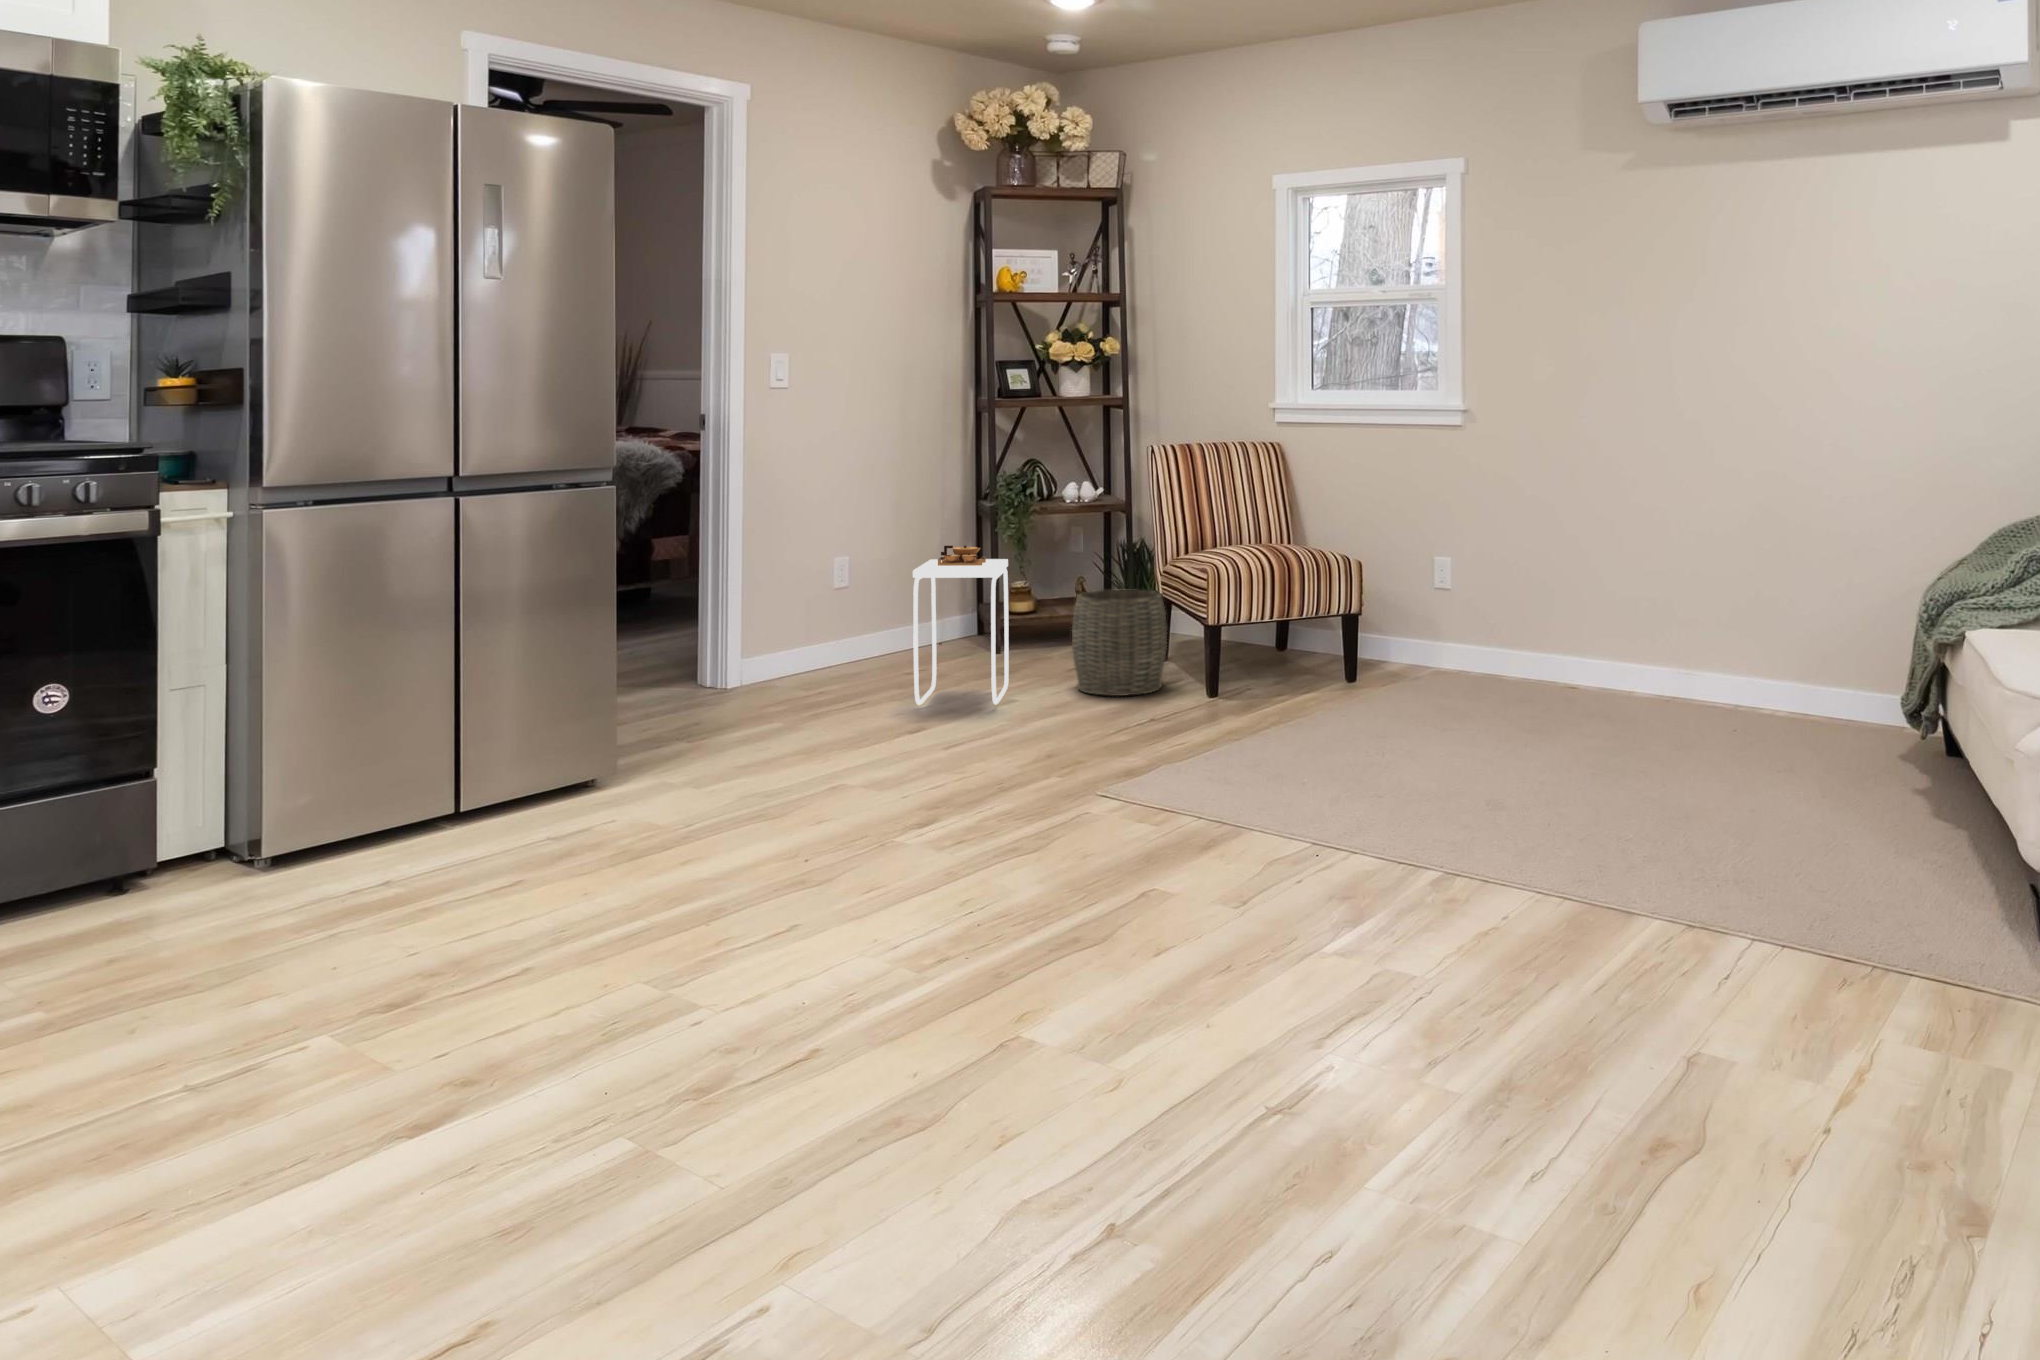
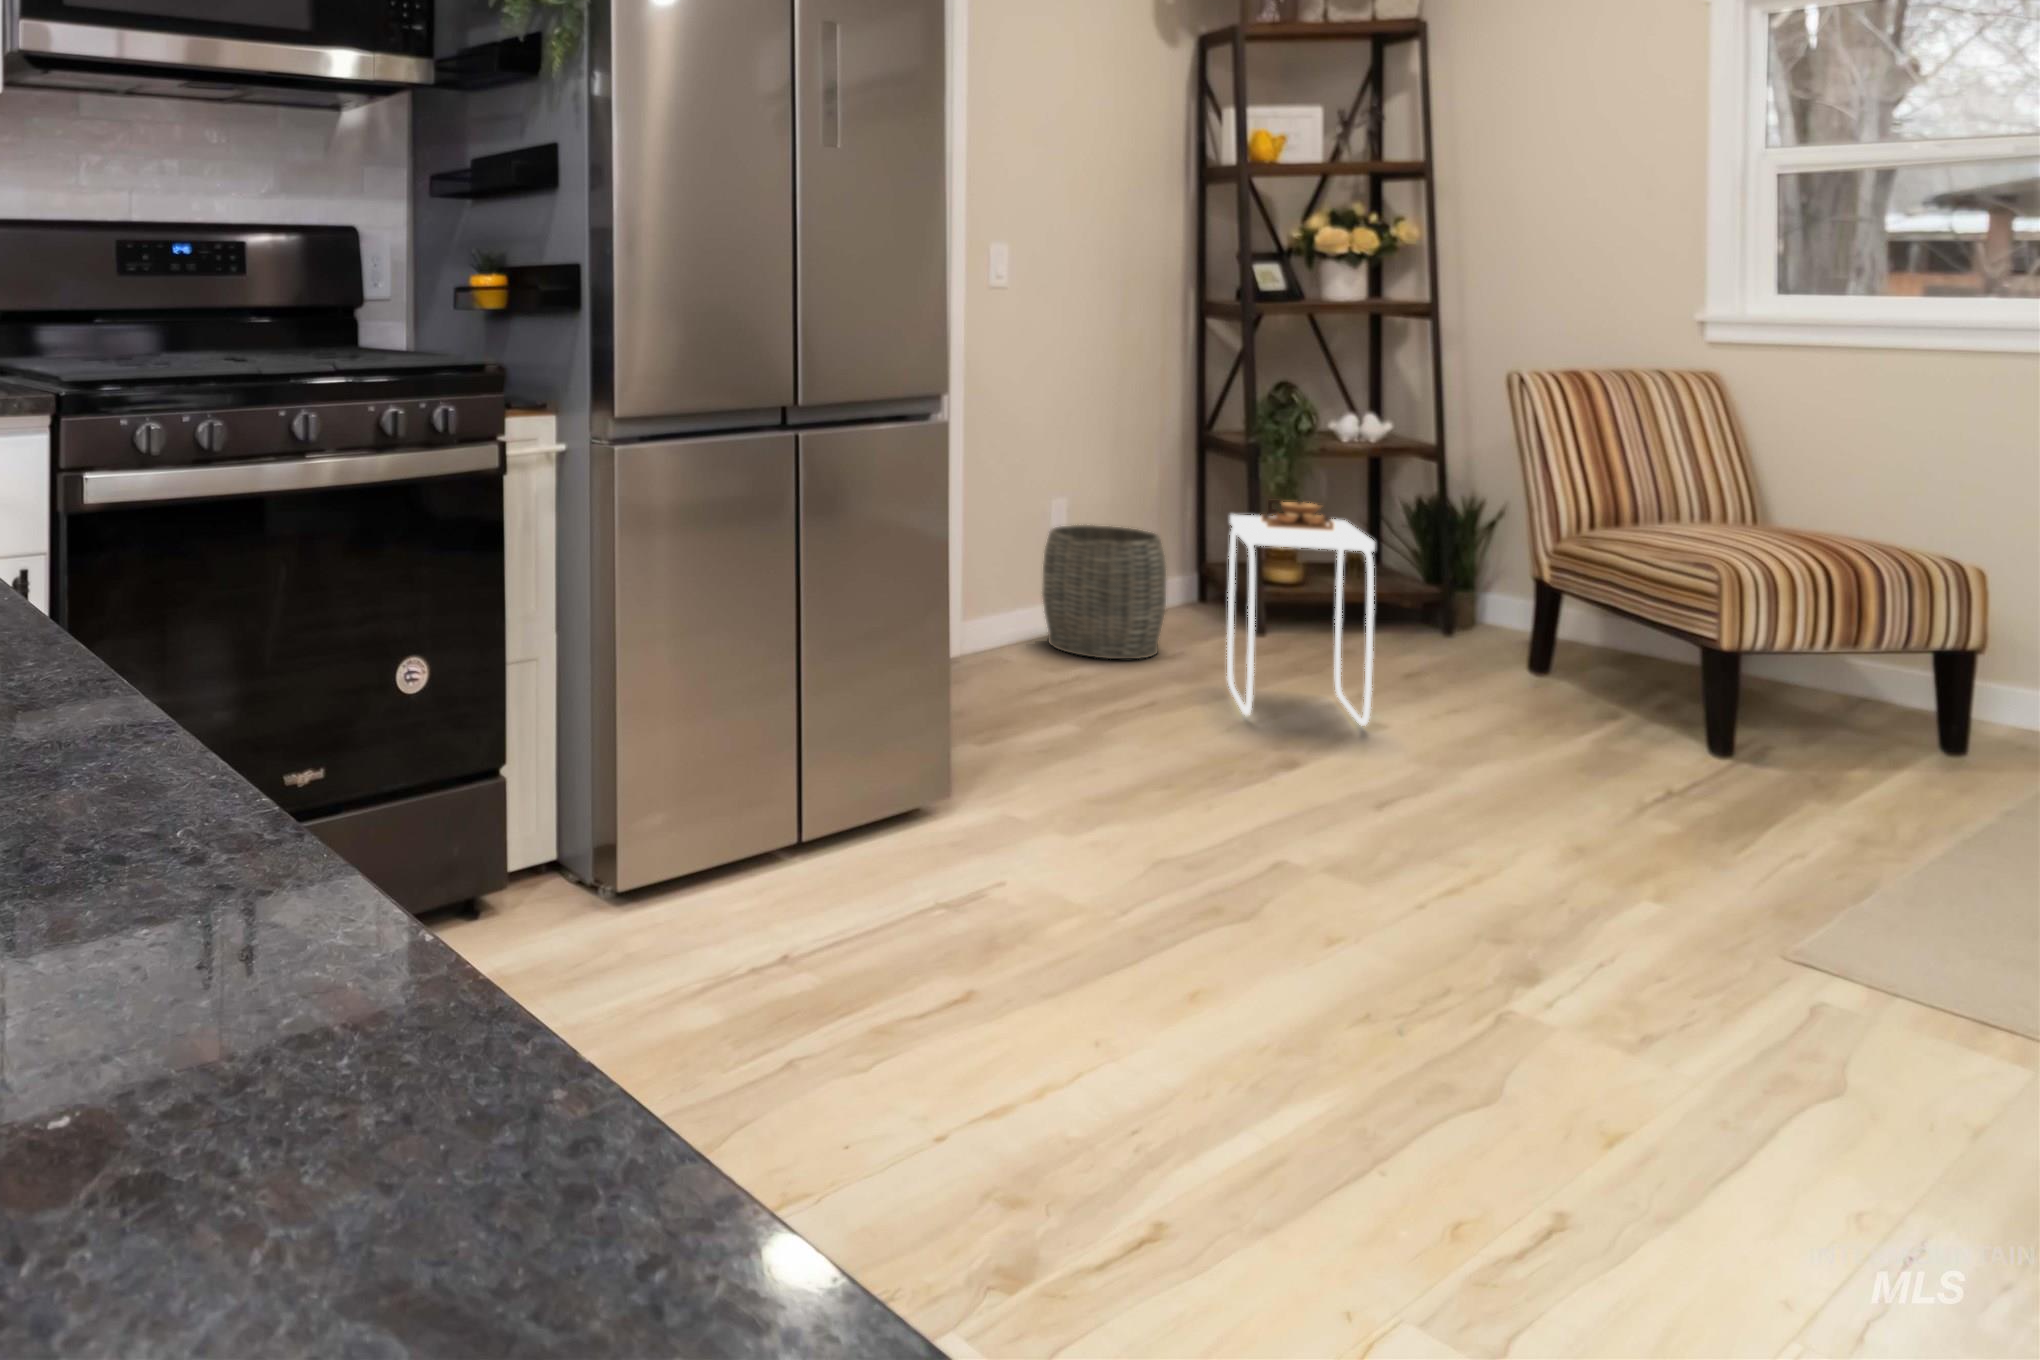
woven basket: present [1072,590,1167,696] -> present [1043,525,1166,659]

